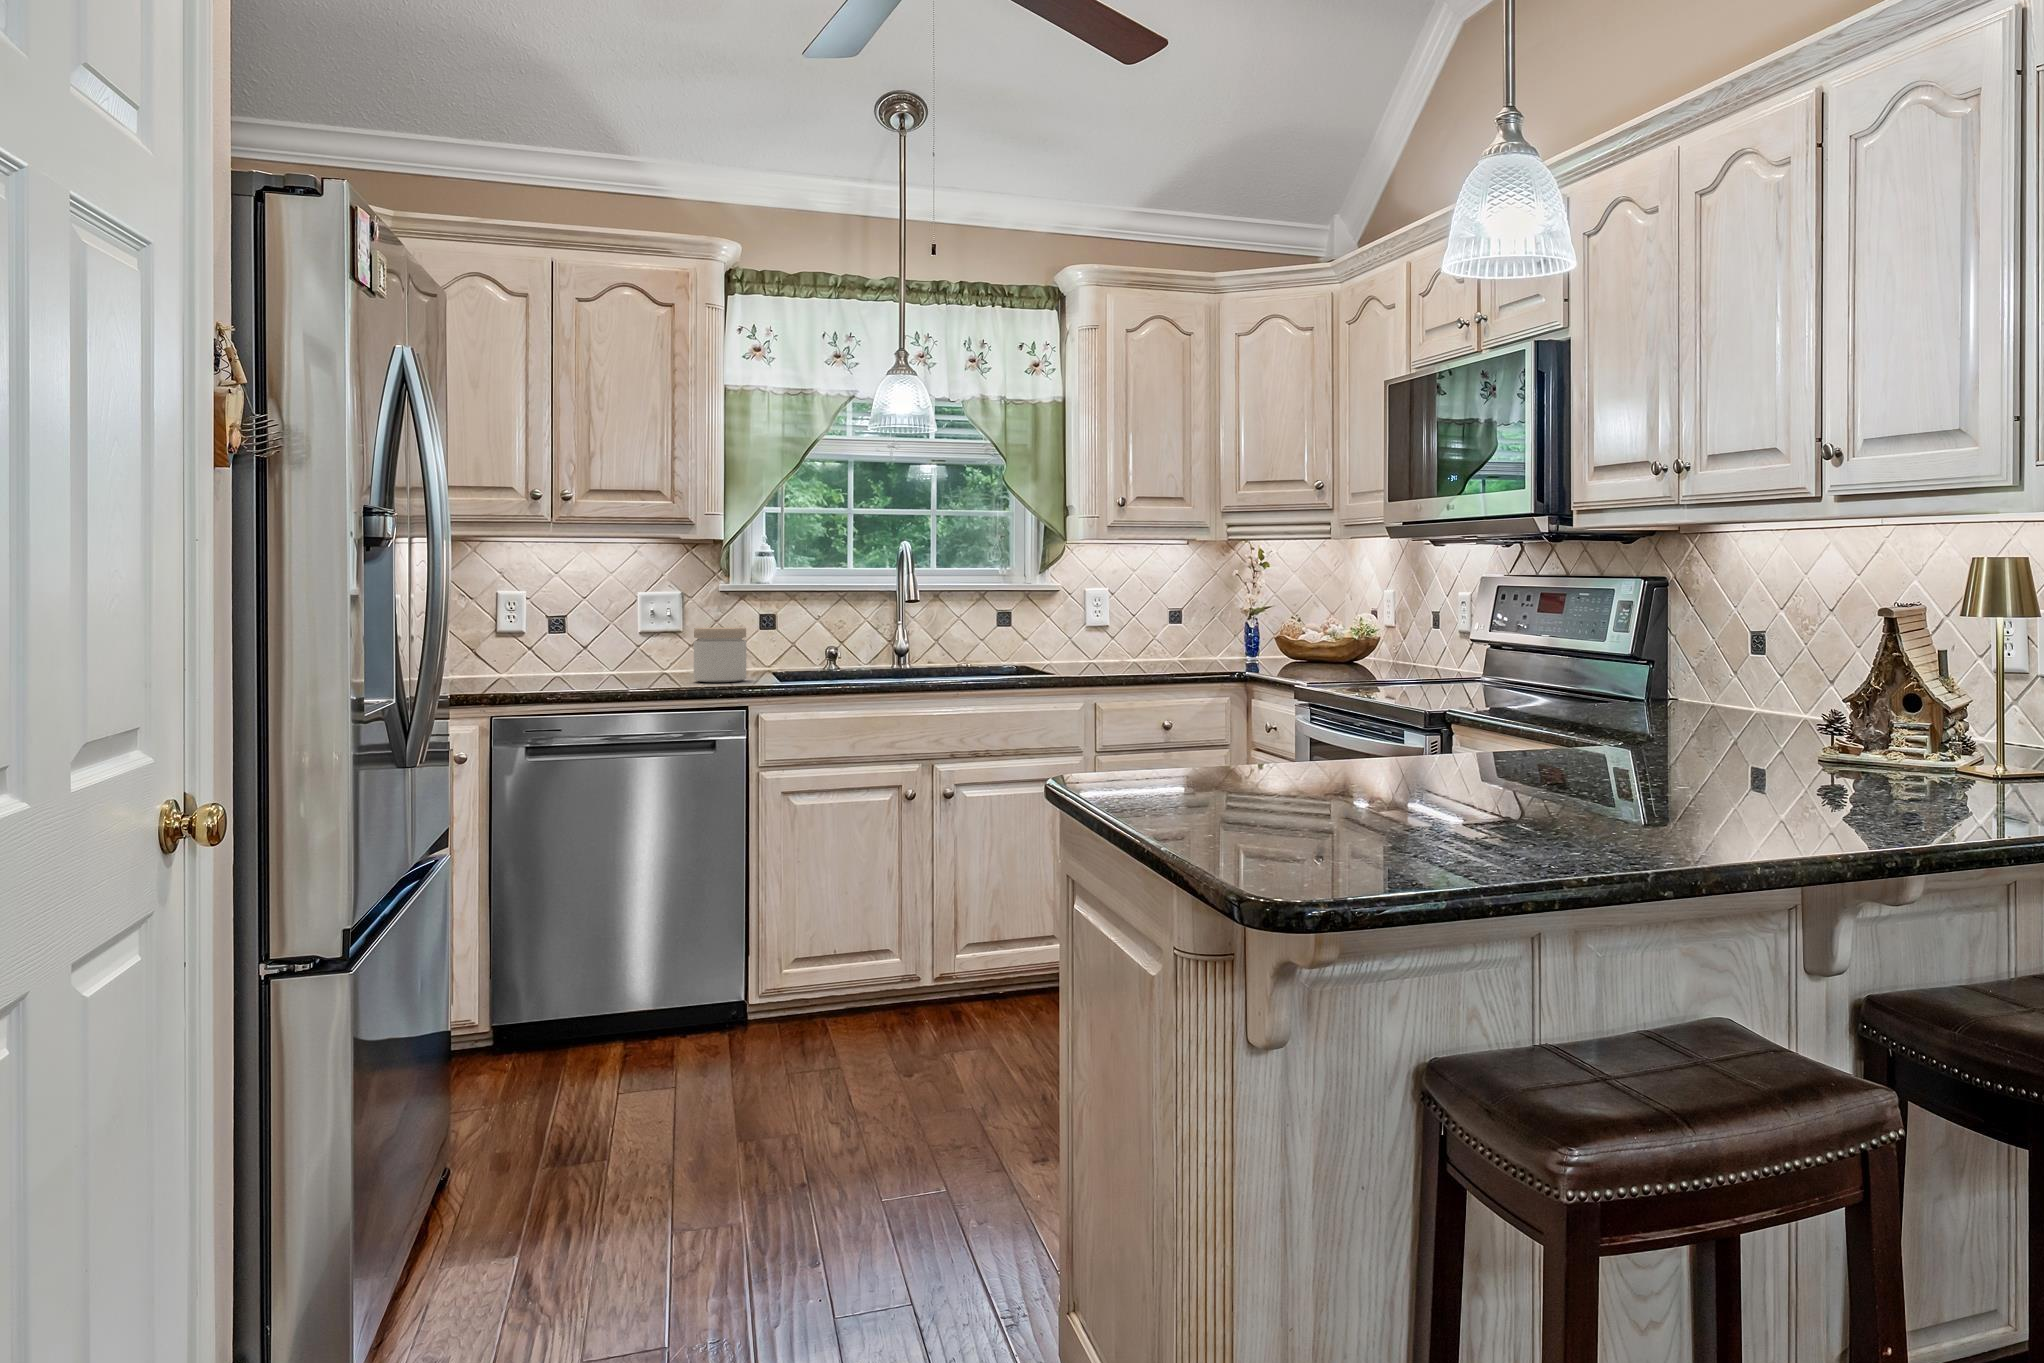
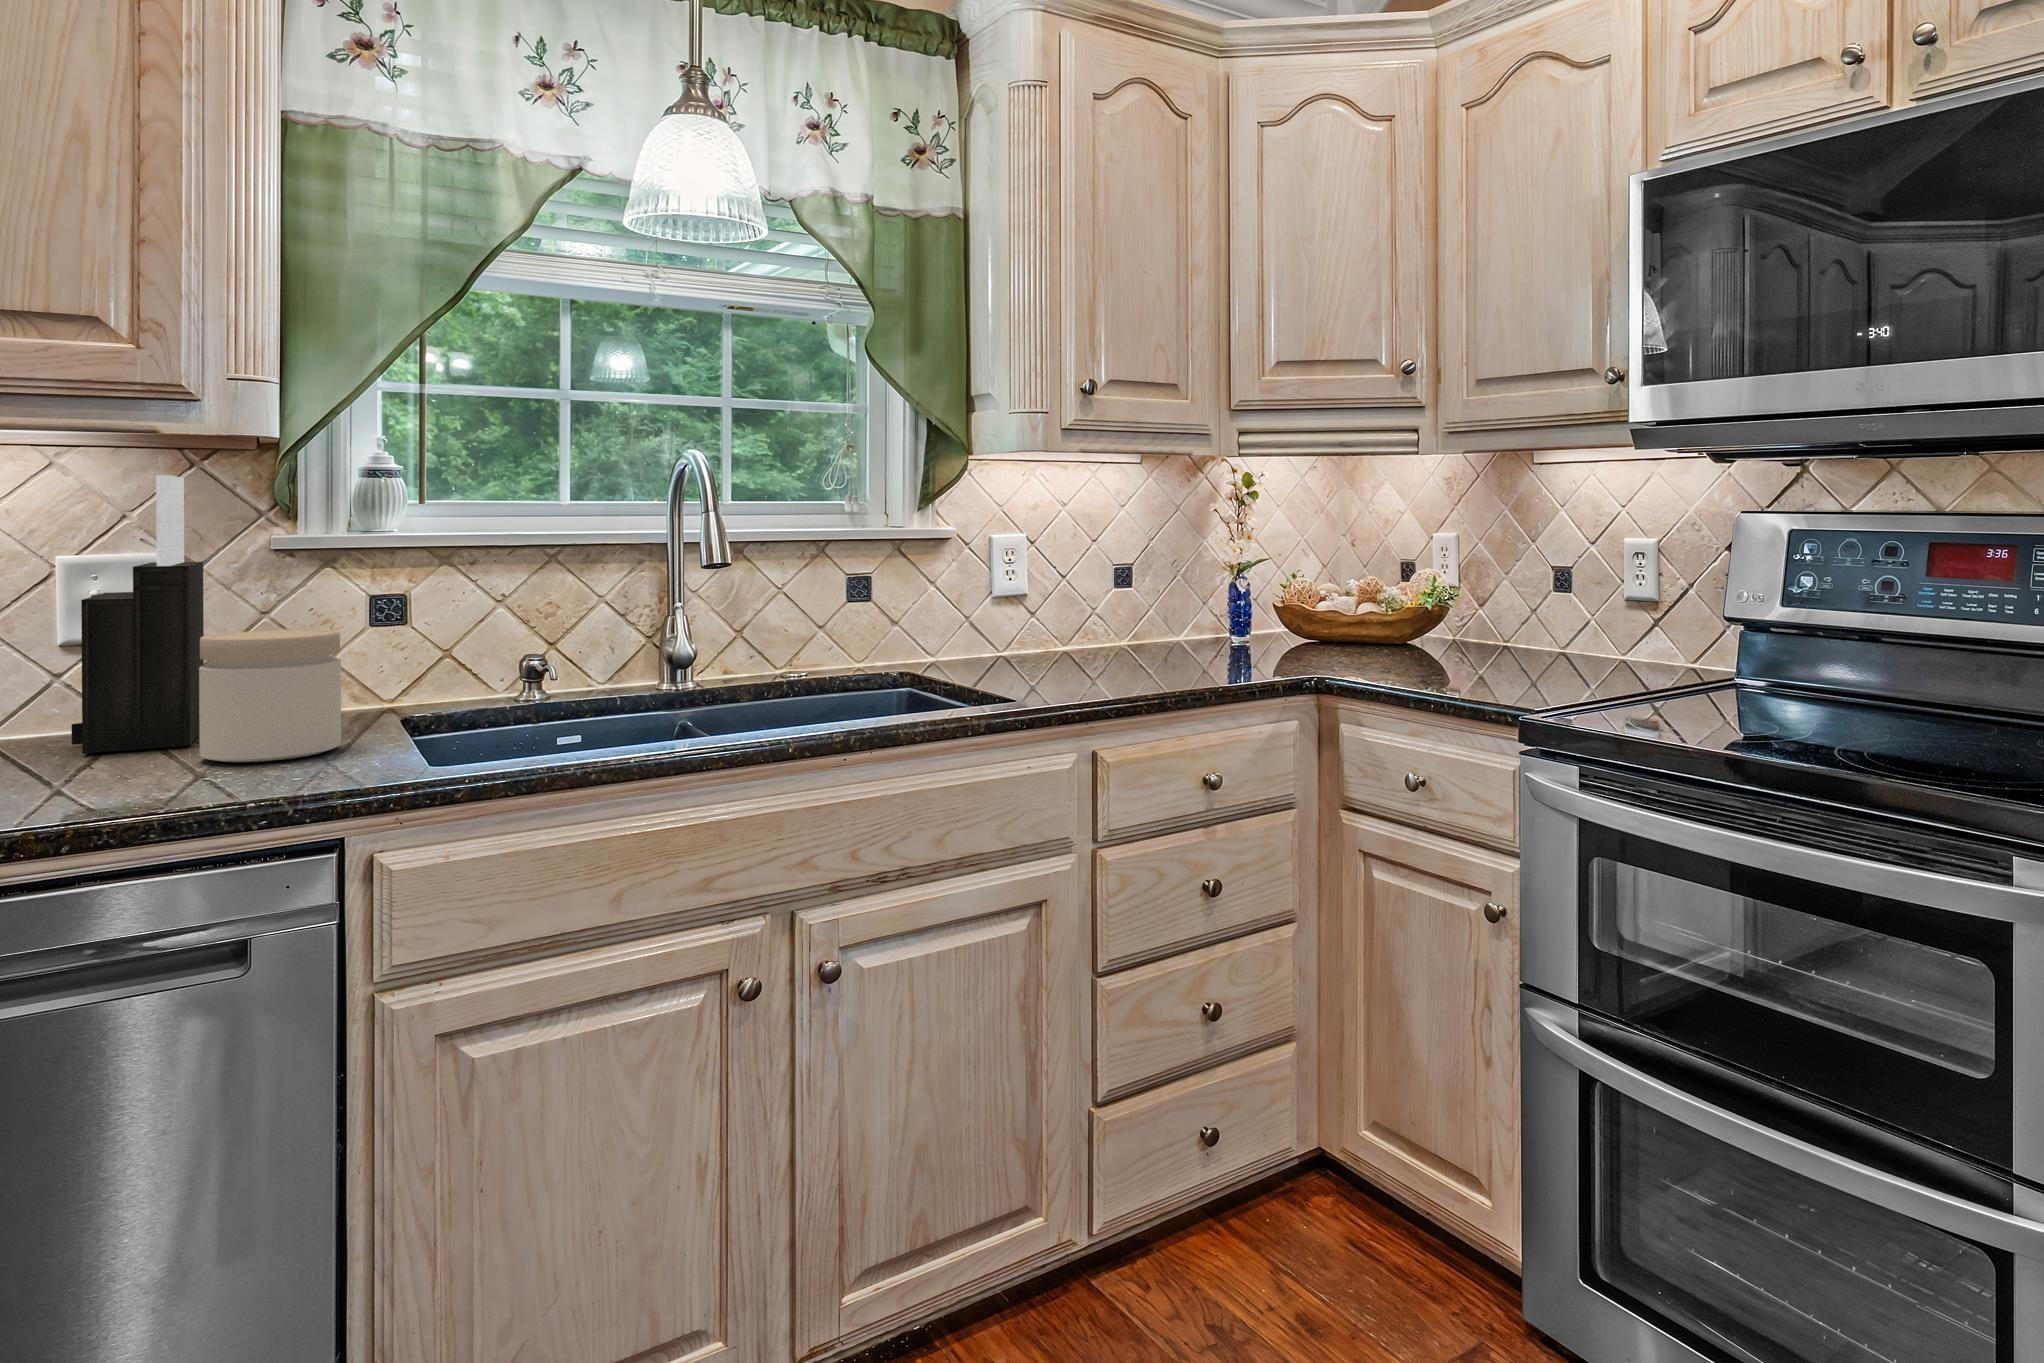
knife block: none [644,558,692,679] -> present [72,475,204,754]

